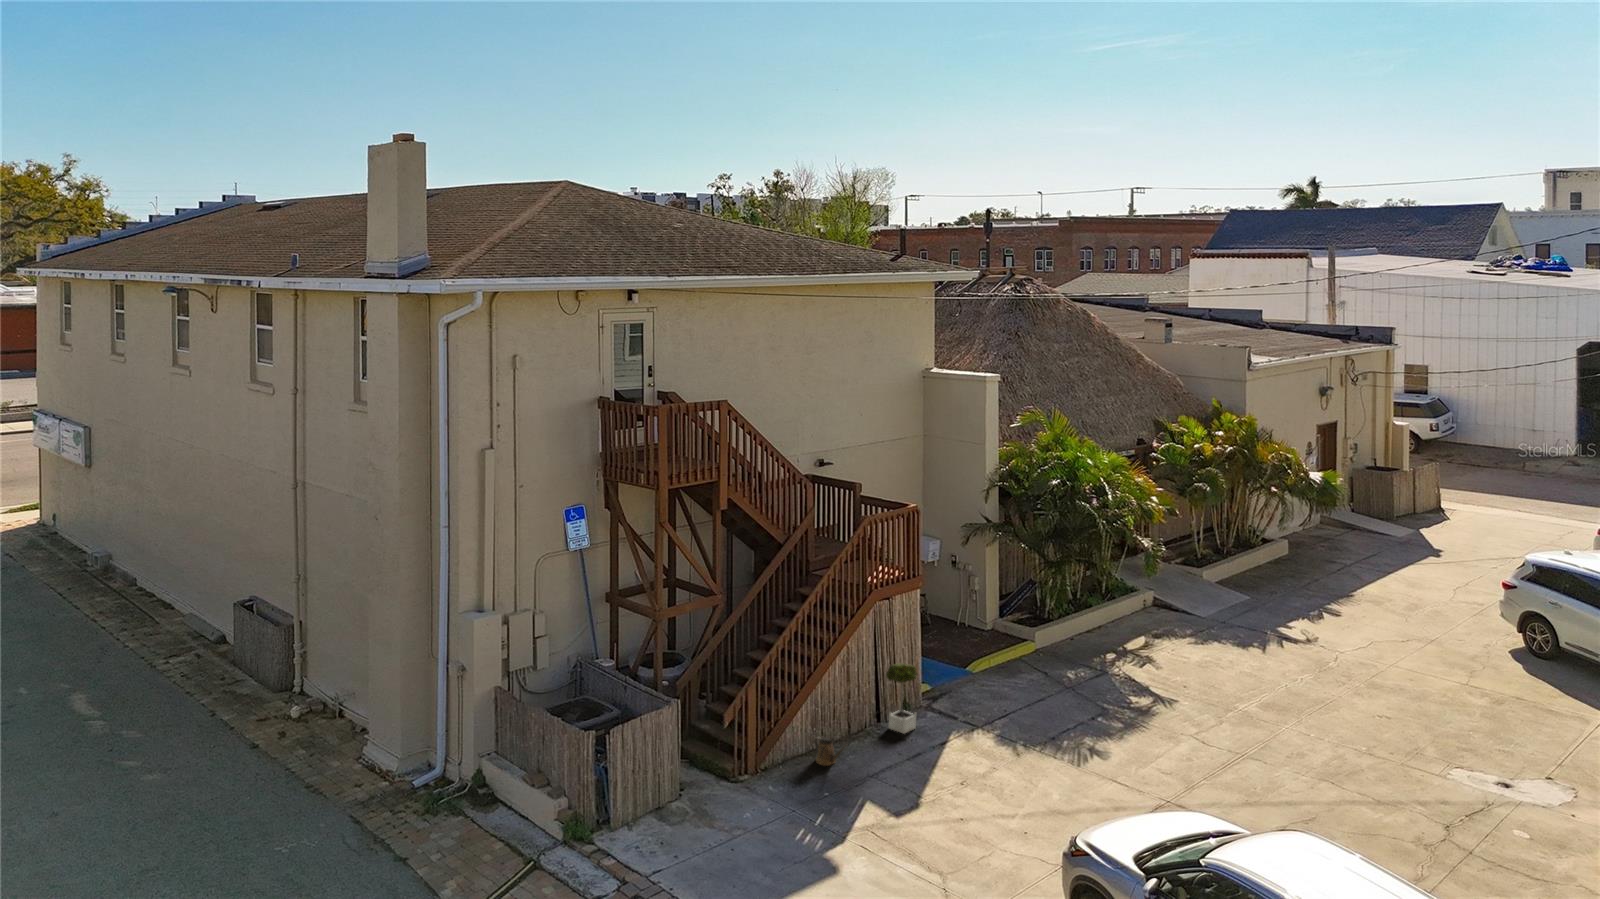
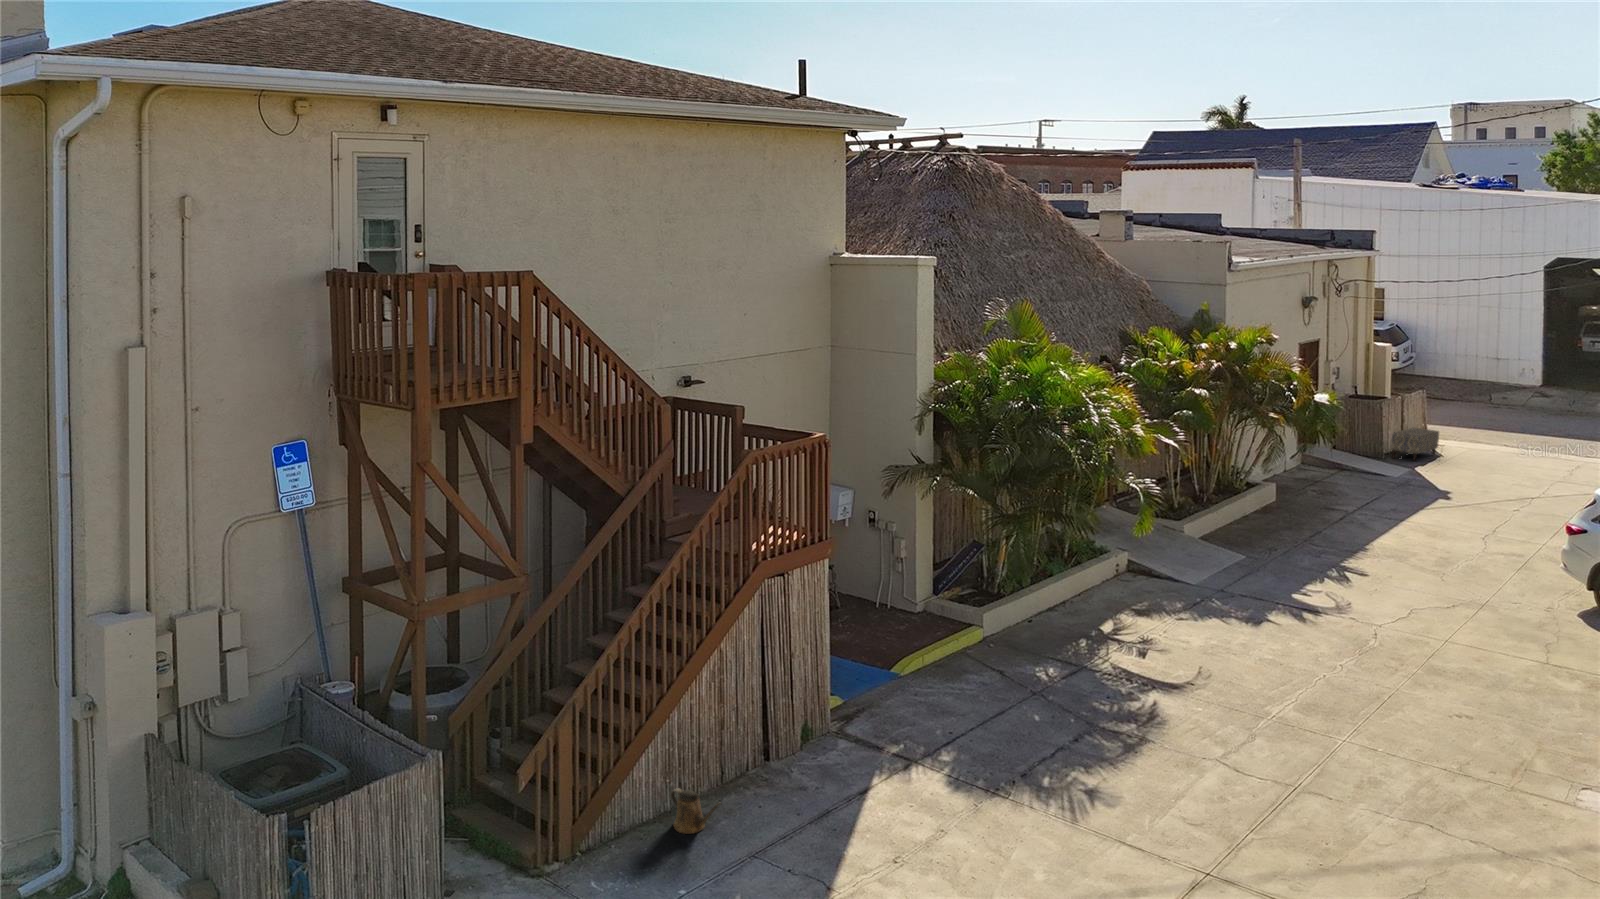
bench: none [1400,494,1444,523] -> present [1391,428,1439,461]
potted tree: present [886,663,917,733] -> none [780,670,827,773]

